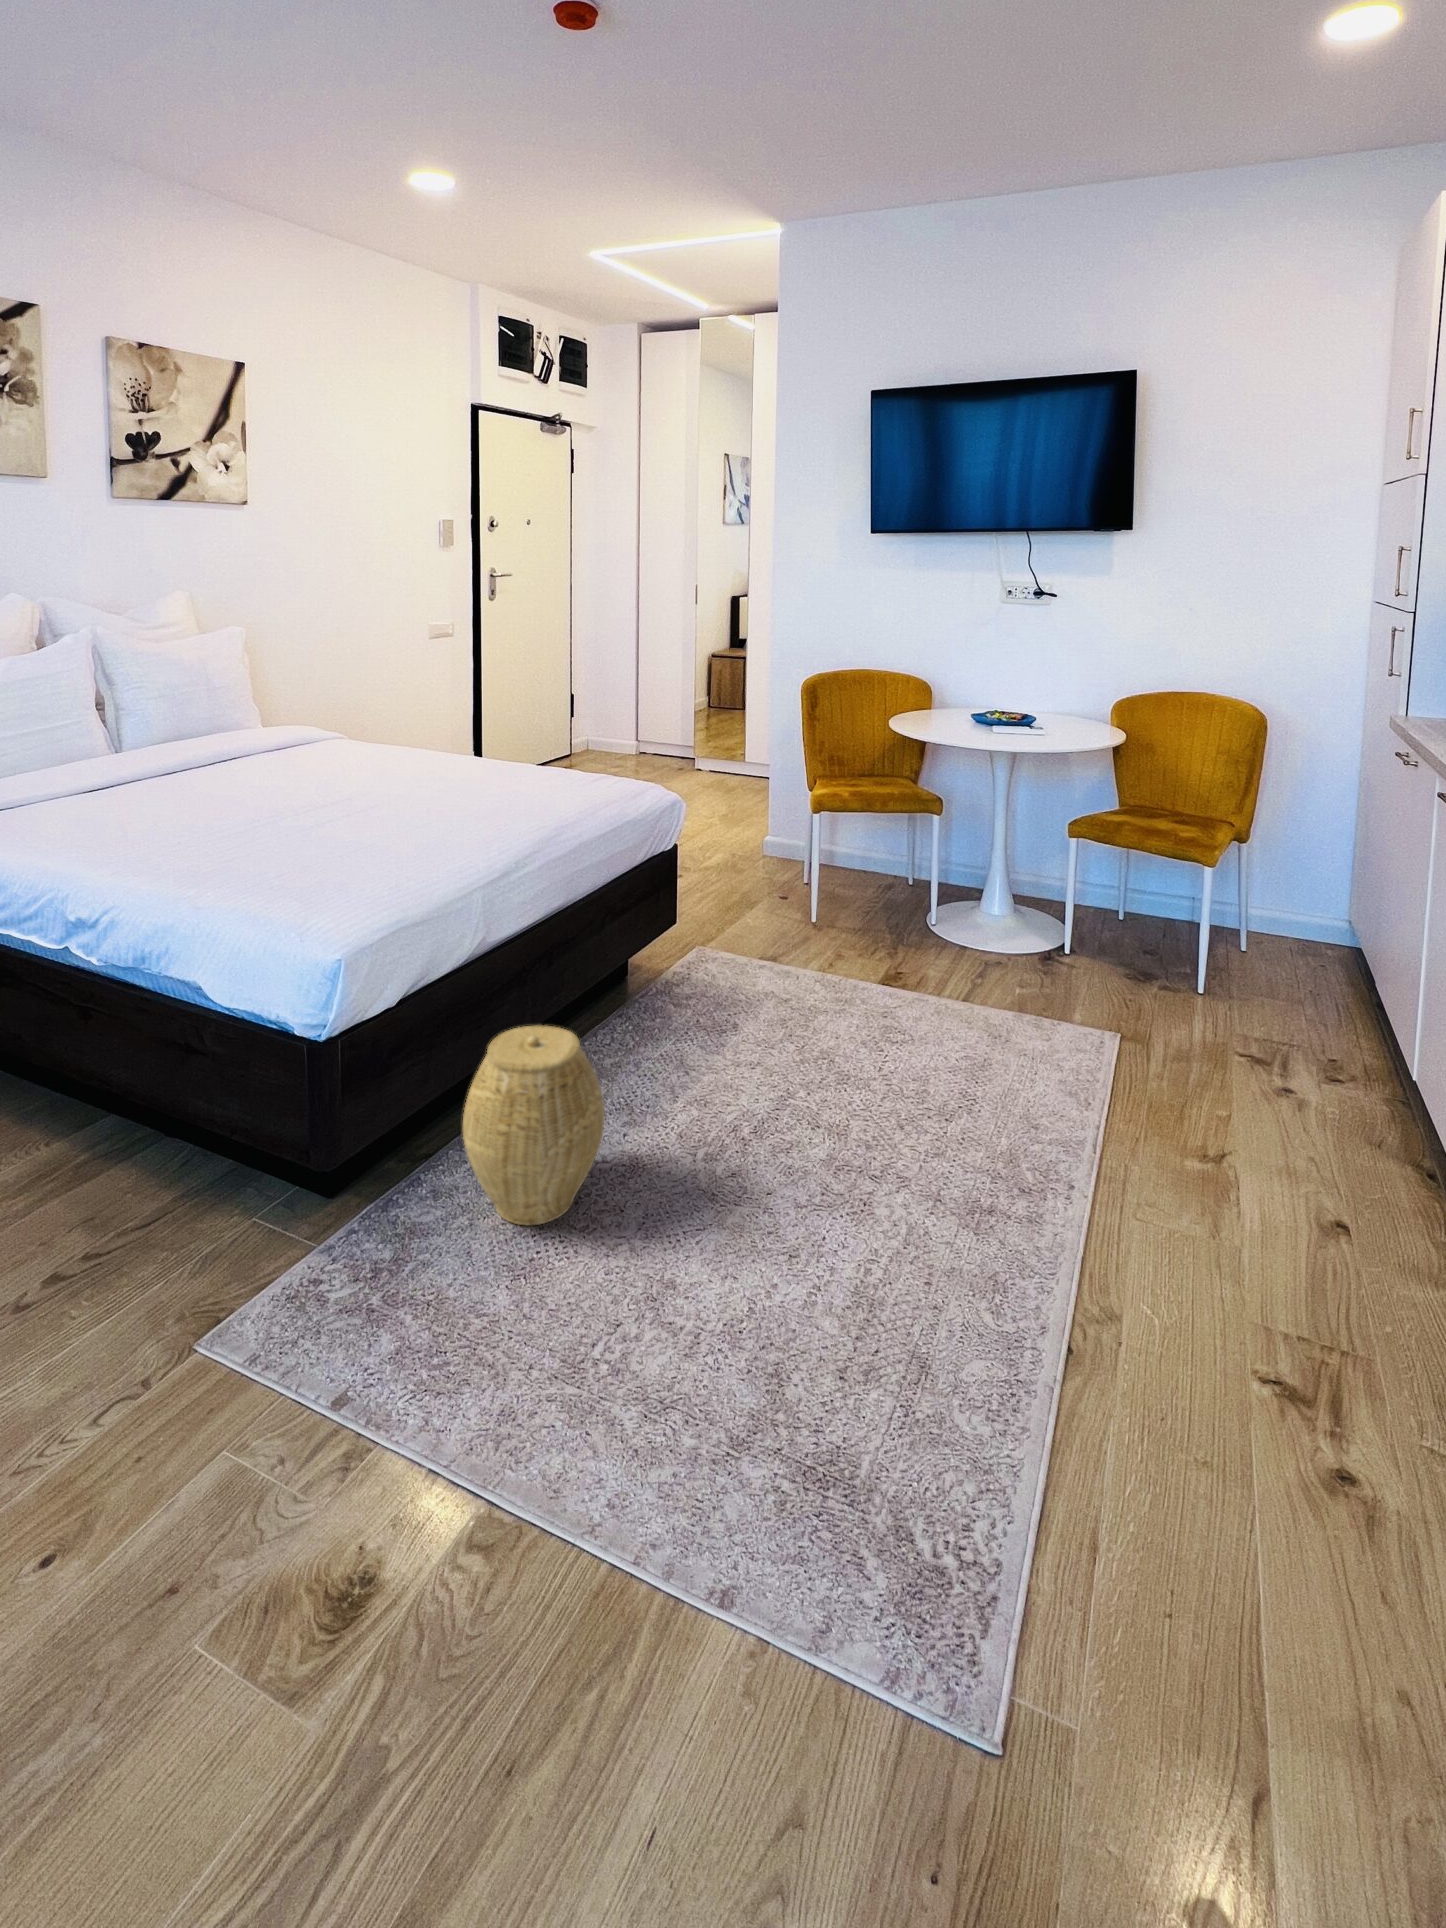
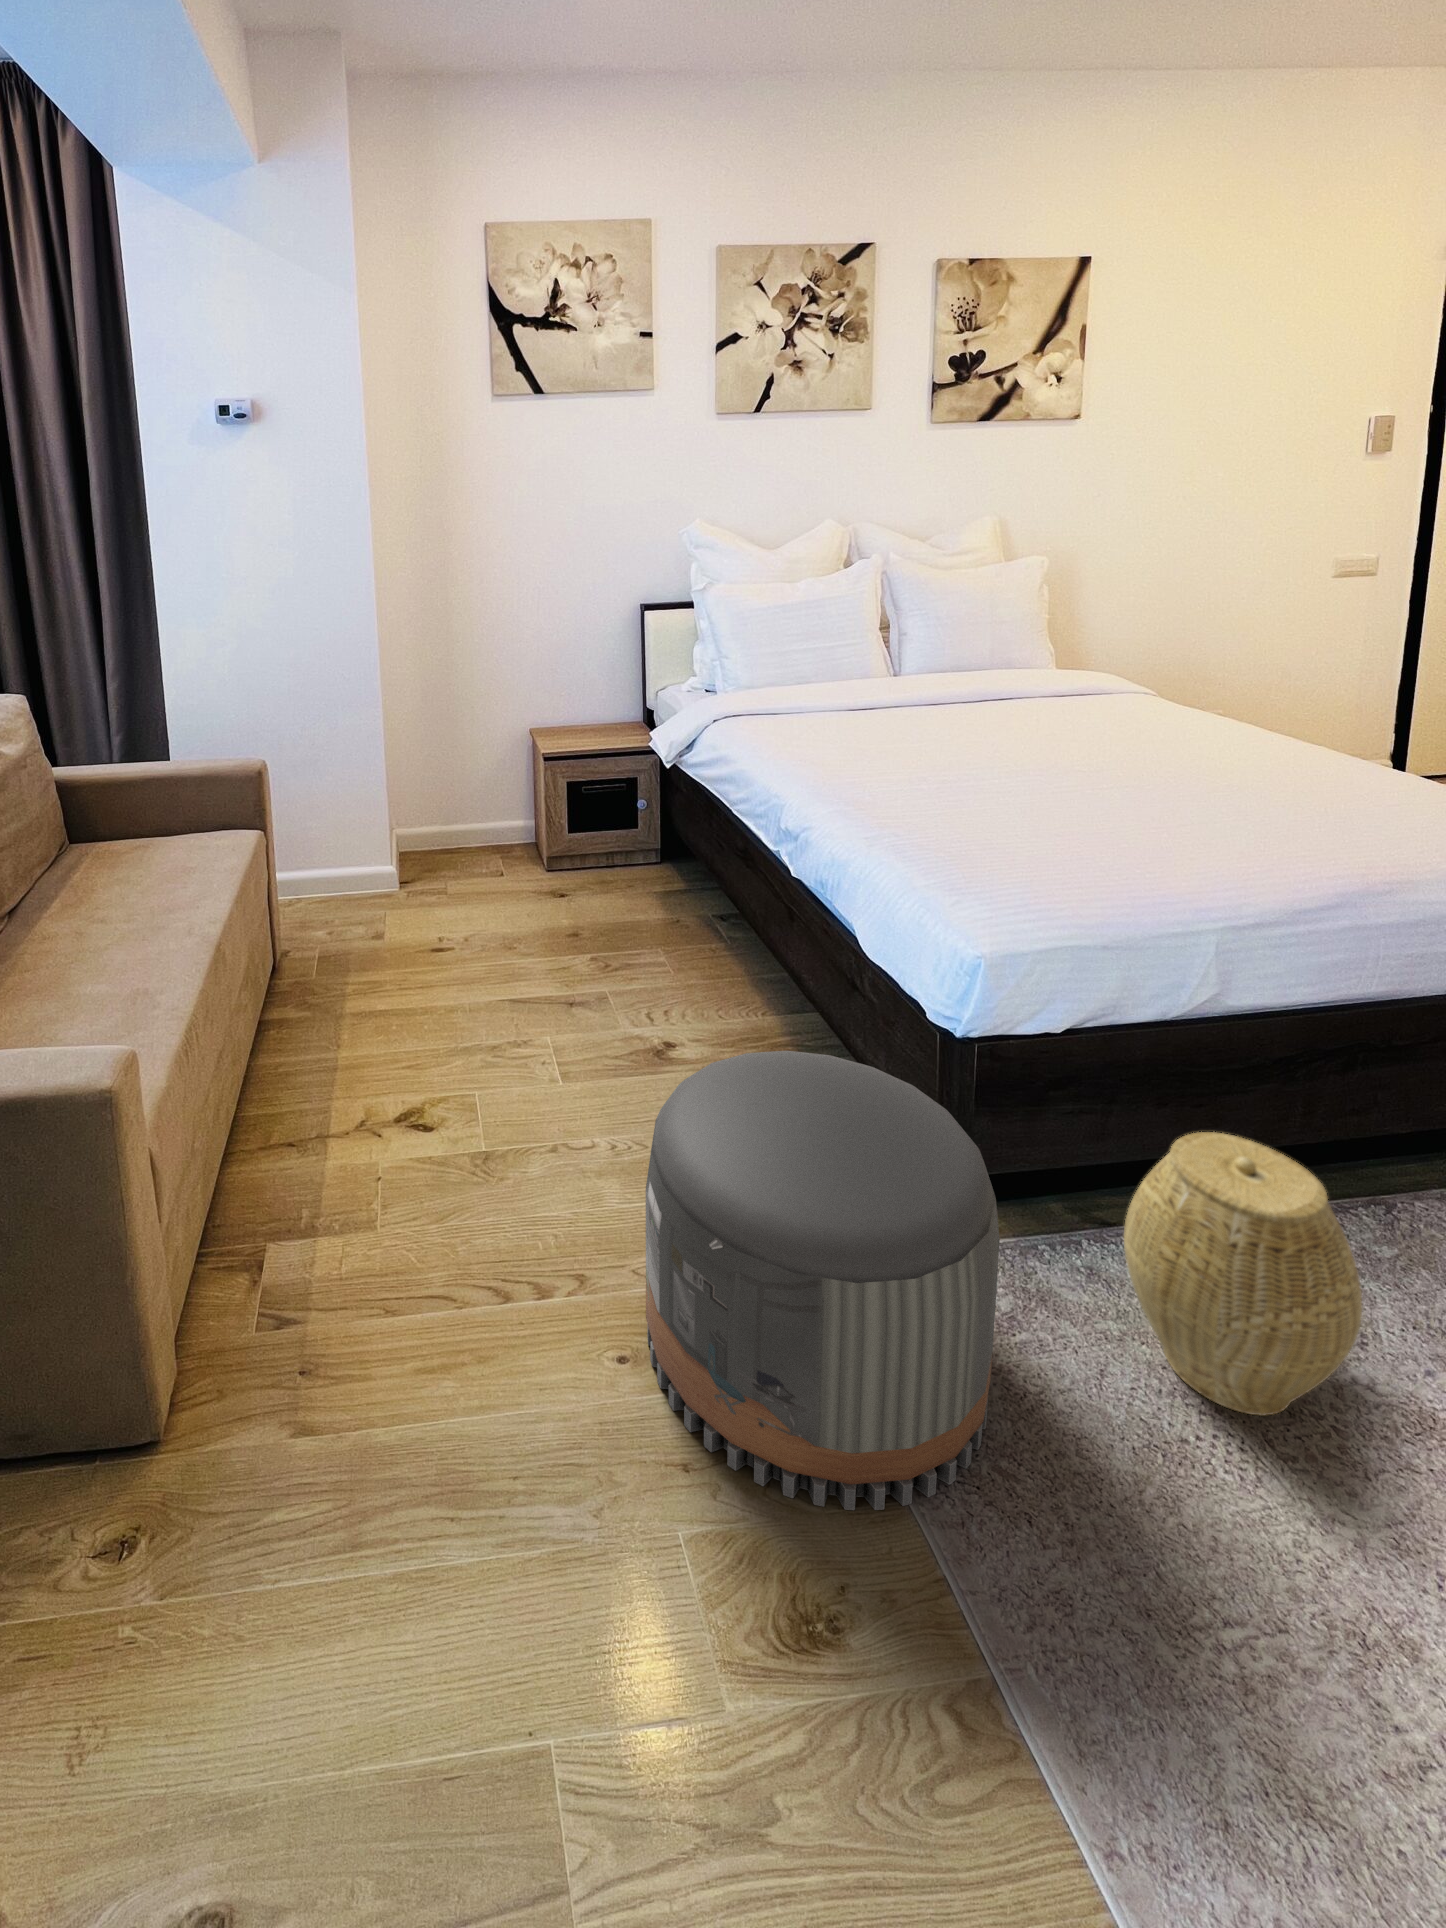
pouf: none [46,1095,414,1557] -> present [646,1051,1000,1510]

